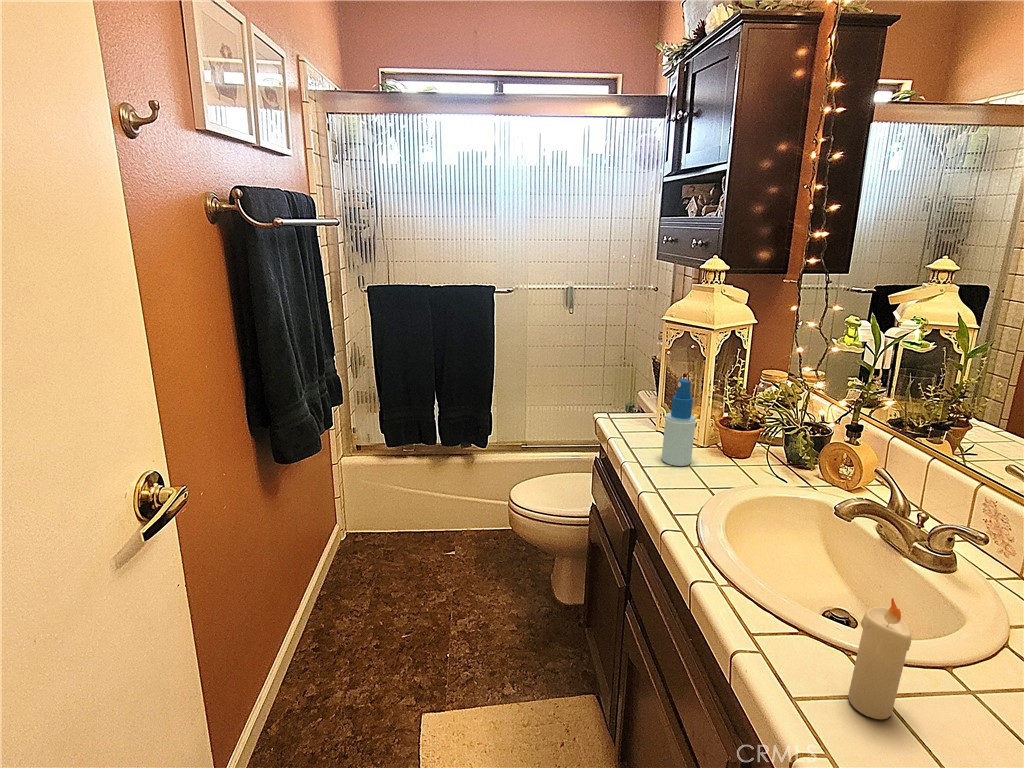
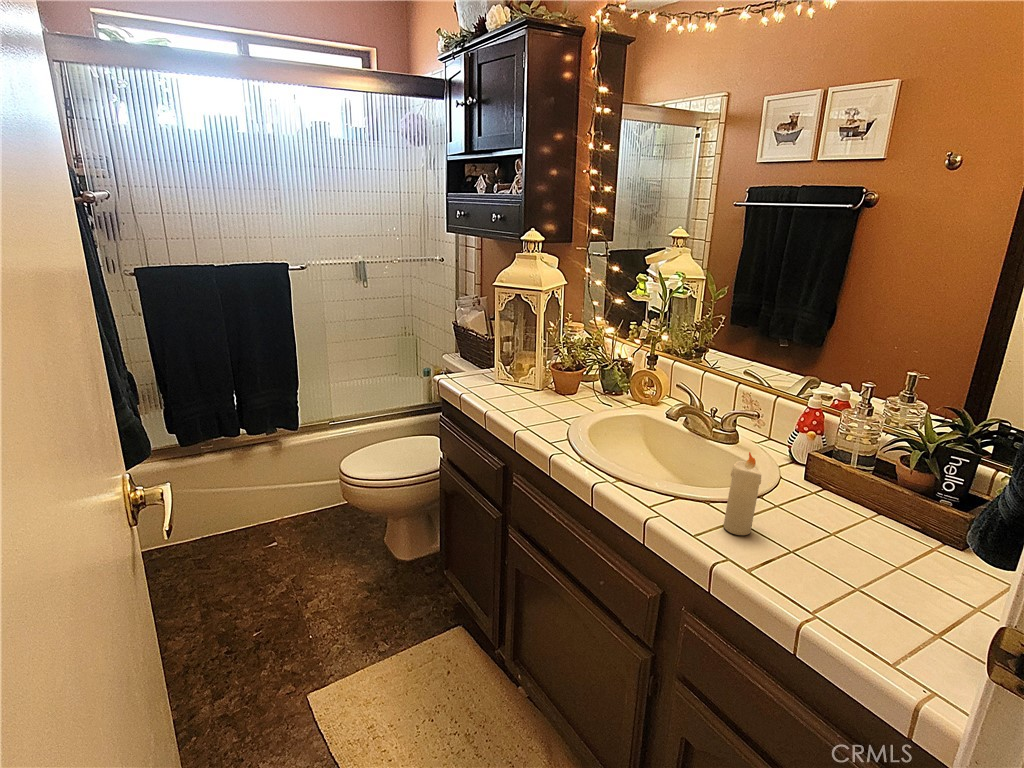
spray bottle: present [662,379,696,466] -> none [514,333,540,407]

